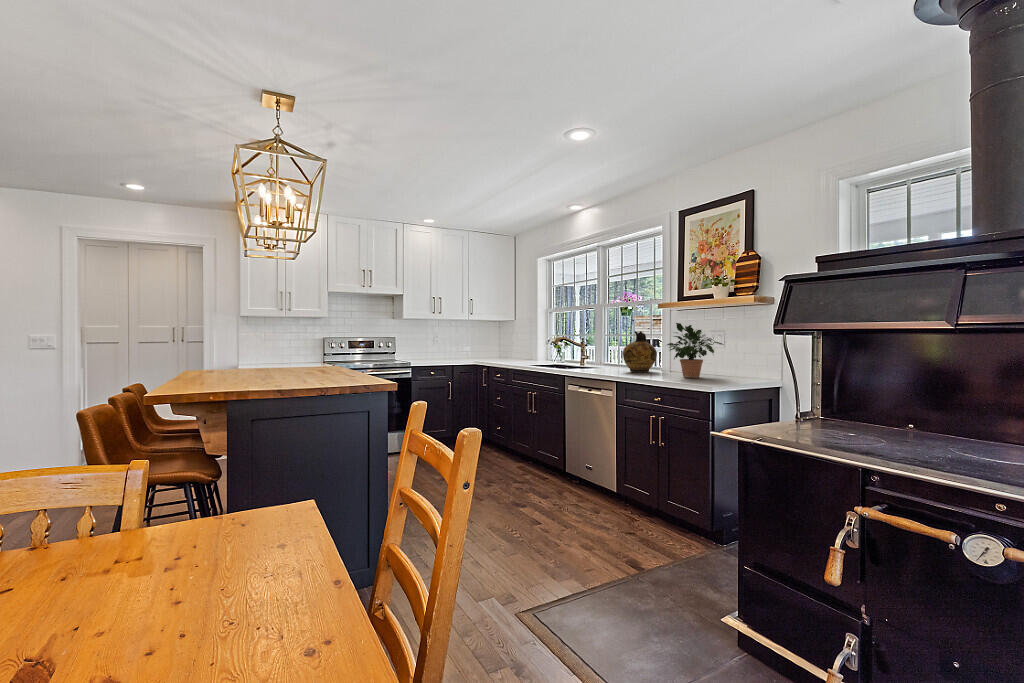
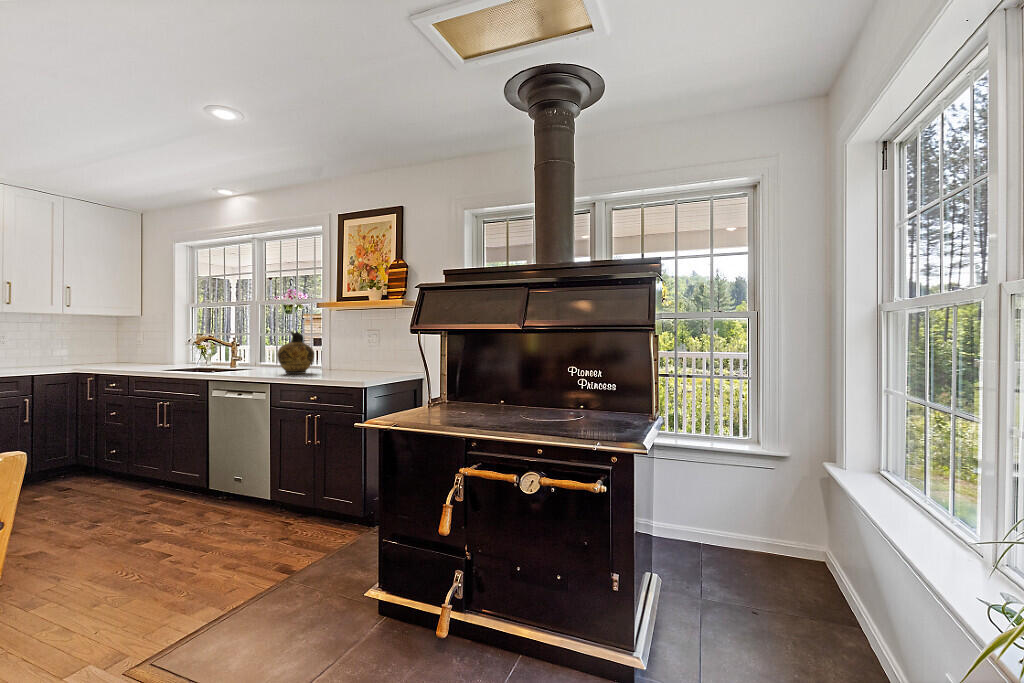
potted plant: present [667,323,723,378] -> none [320,323,379,377]

